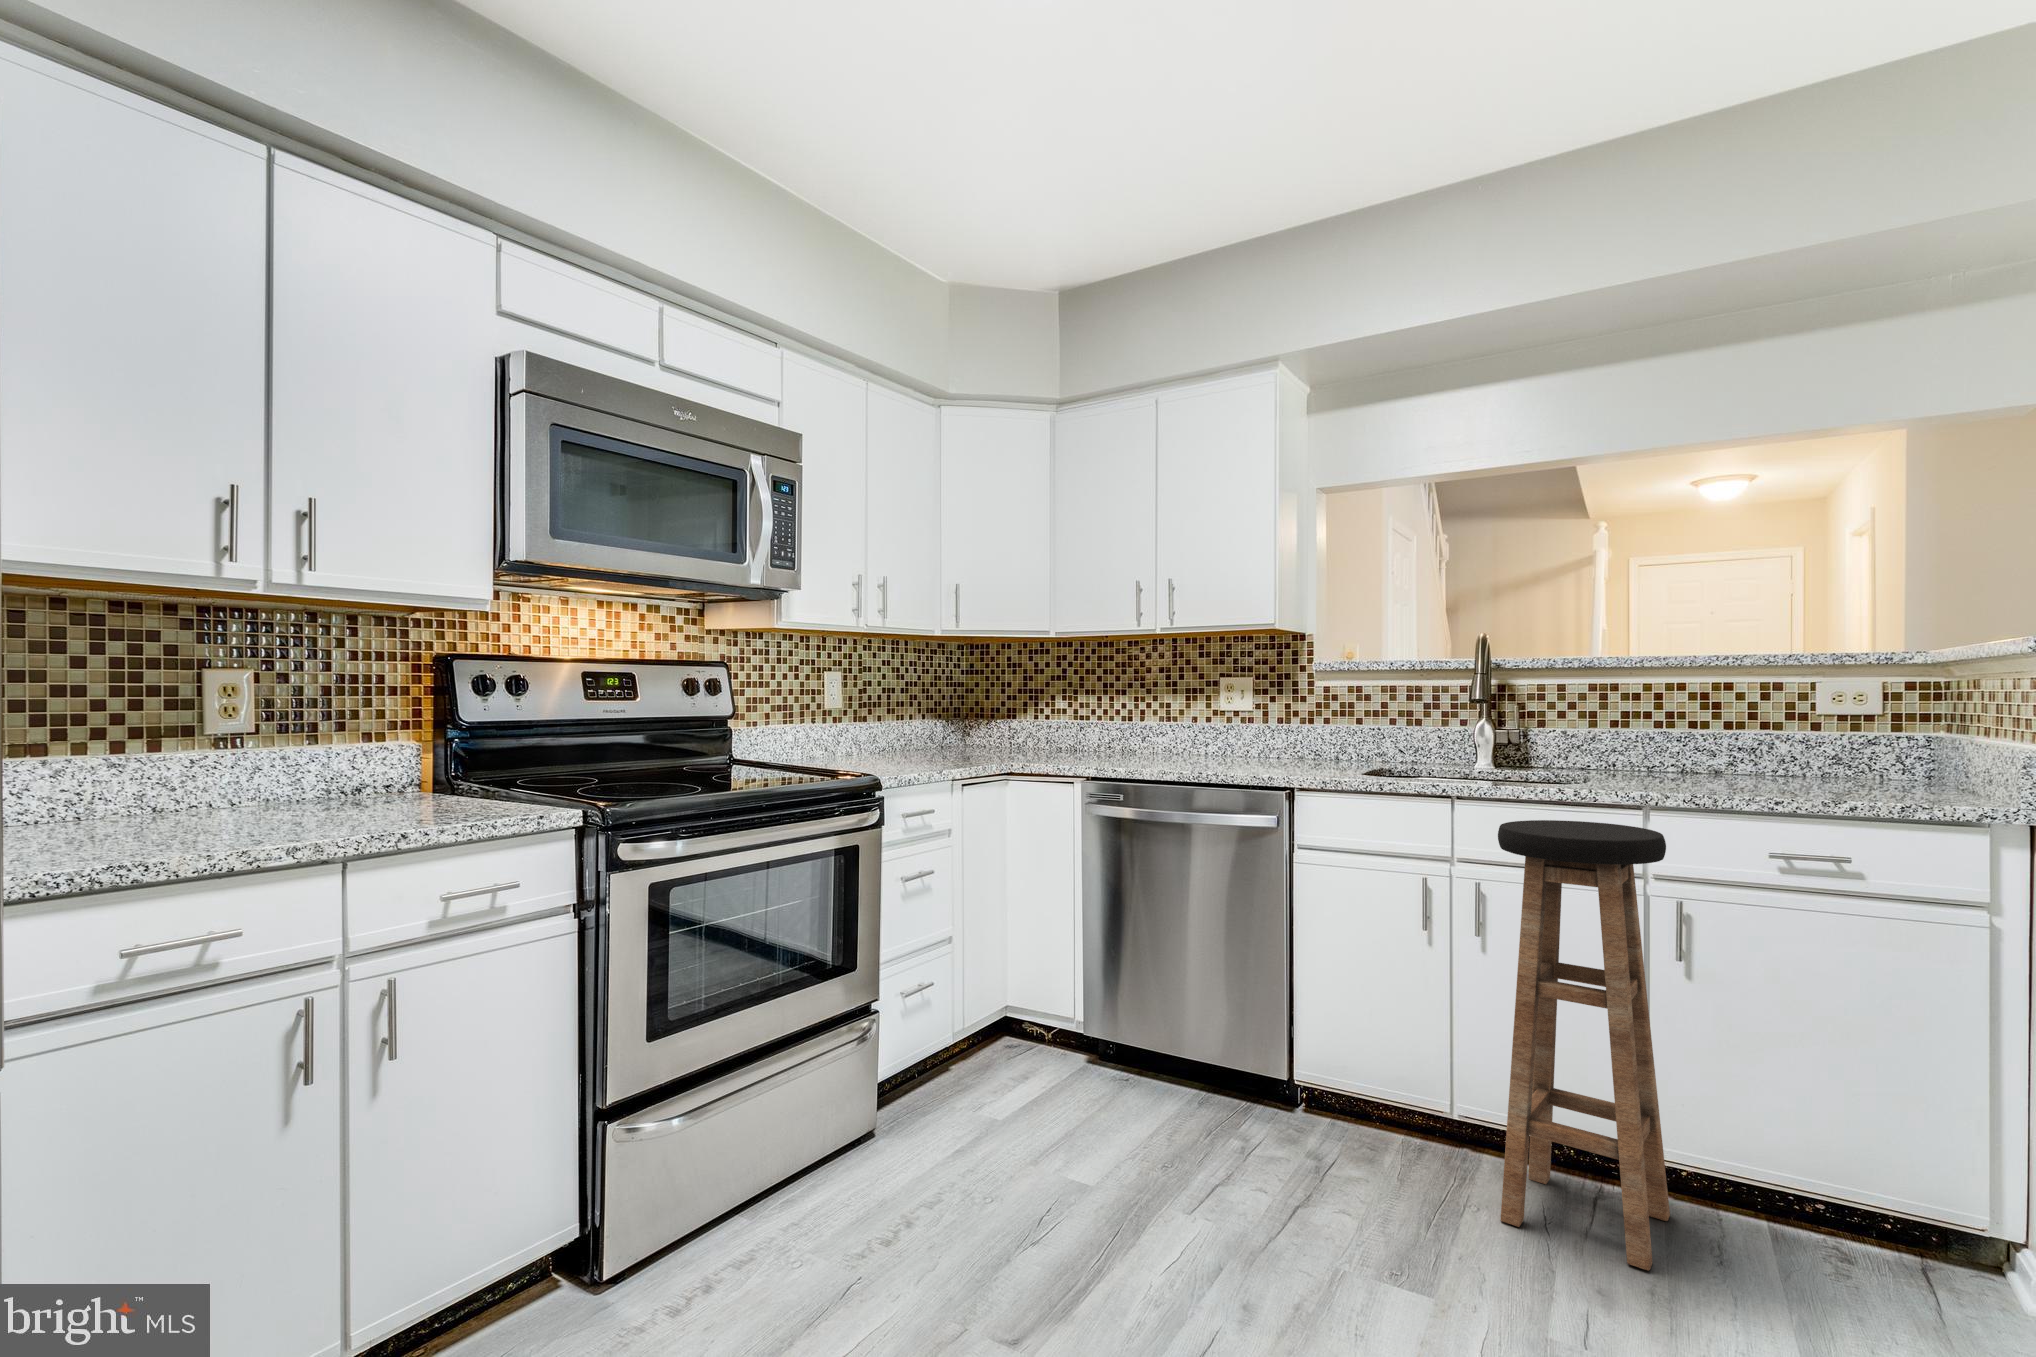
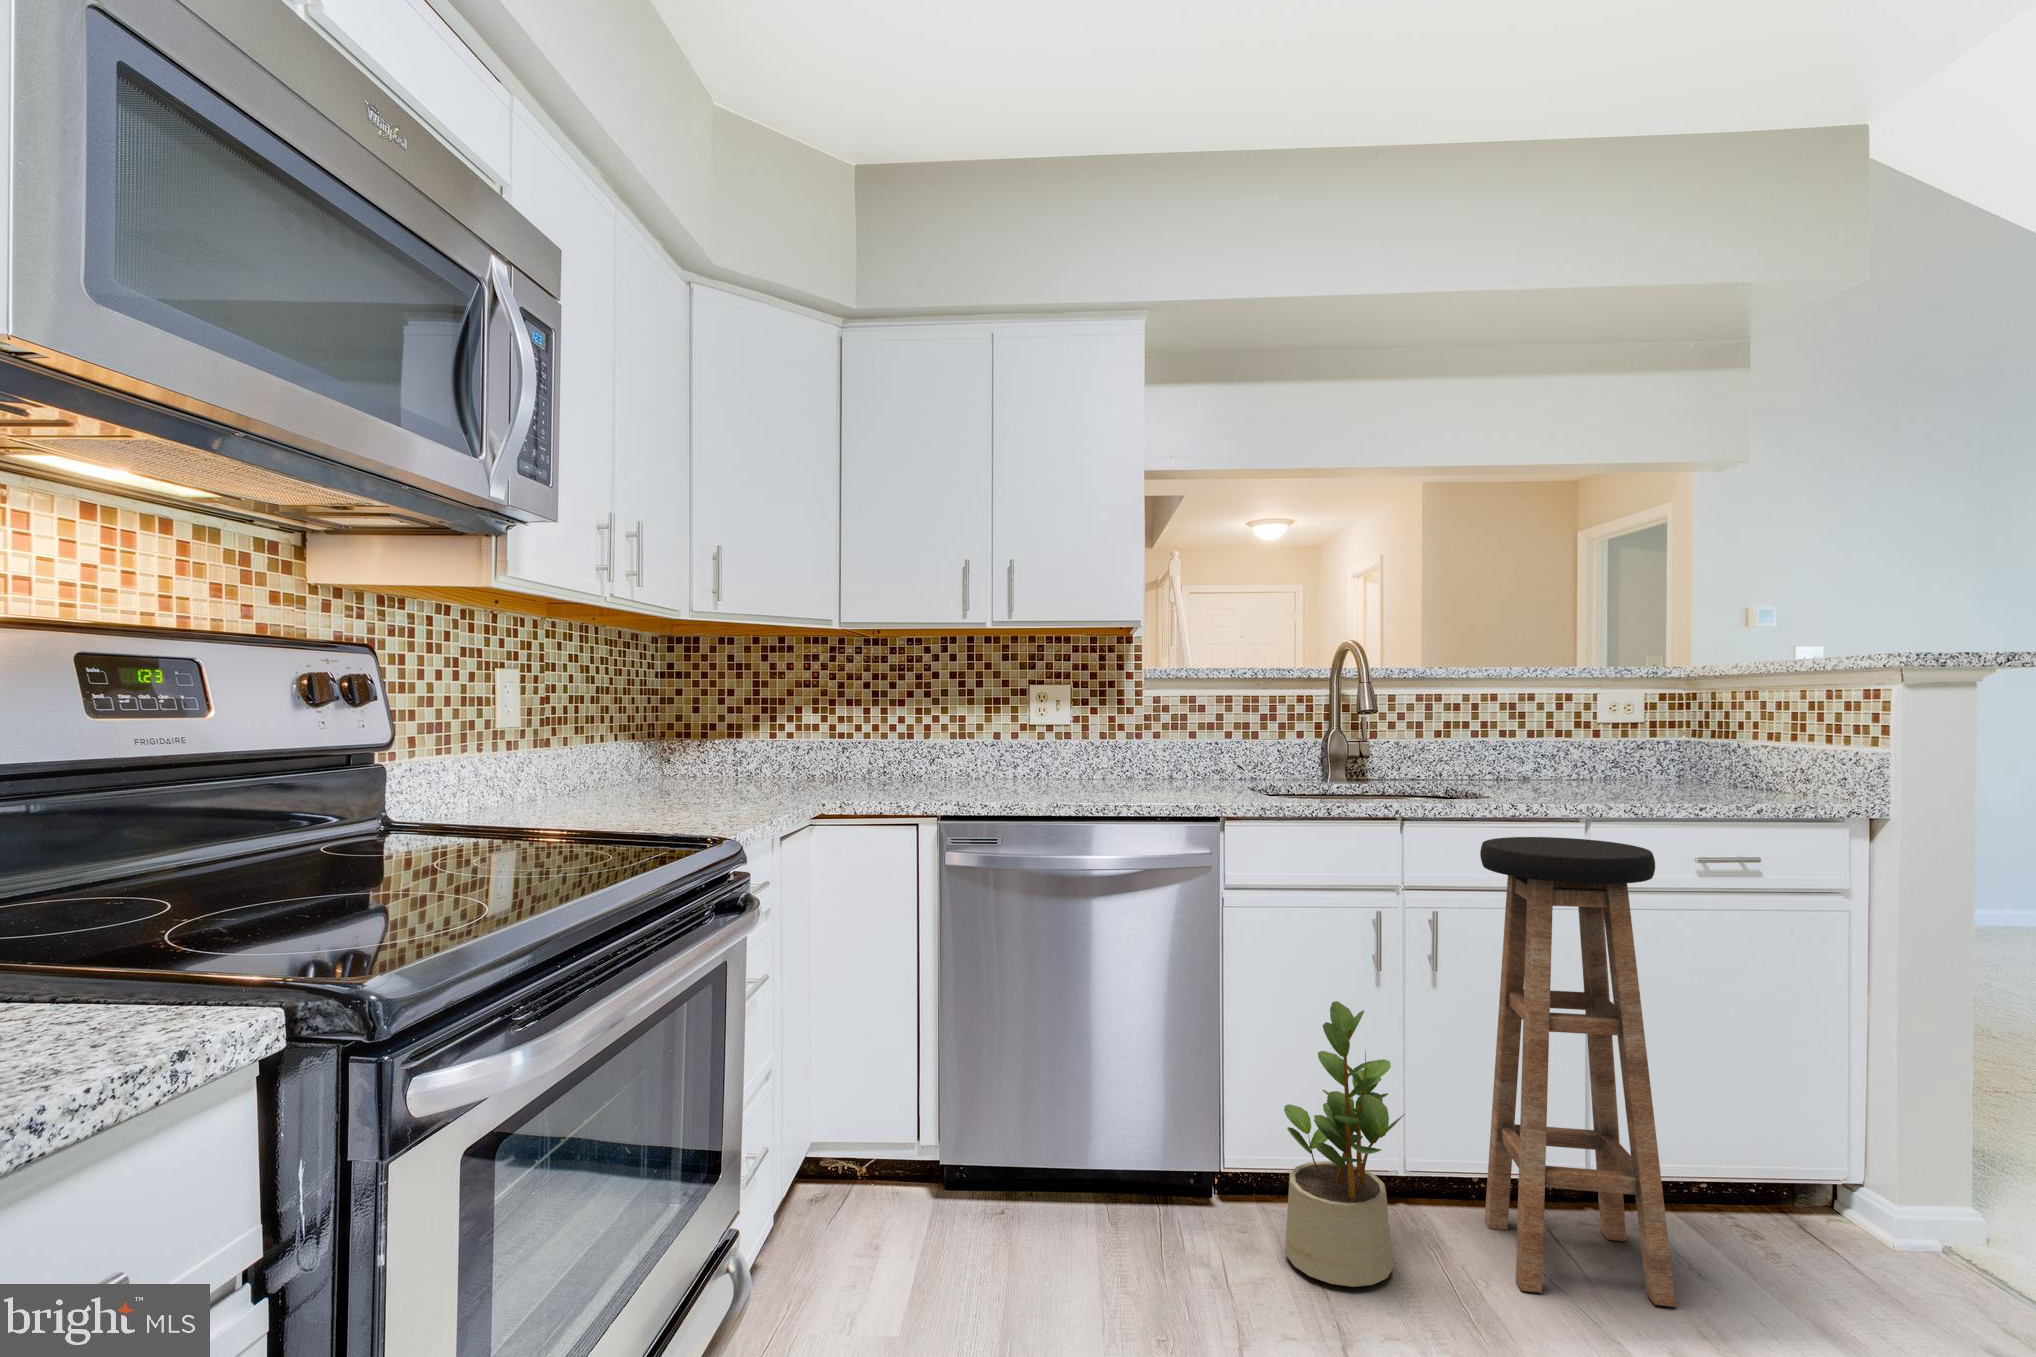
potted plant: none [1308,945,1421,1181] -> present [1284,1001,1404,1287]

